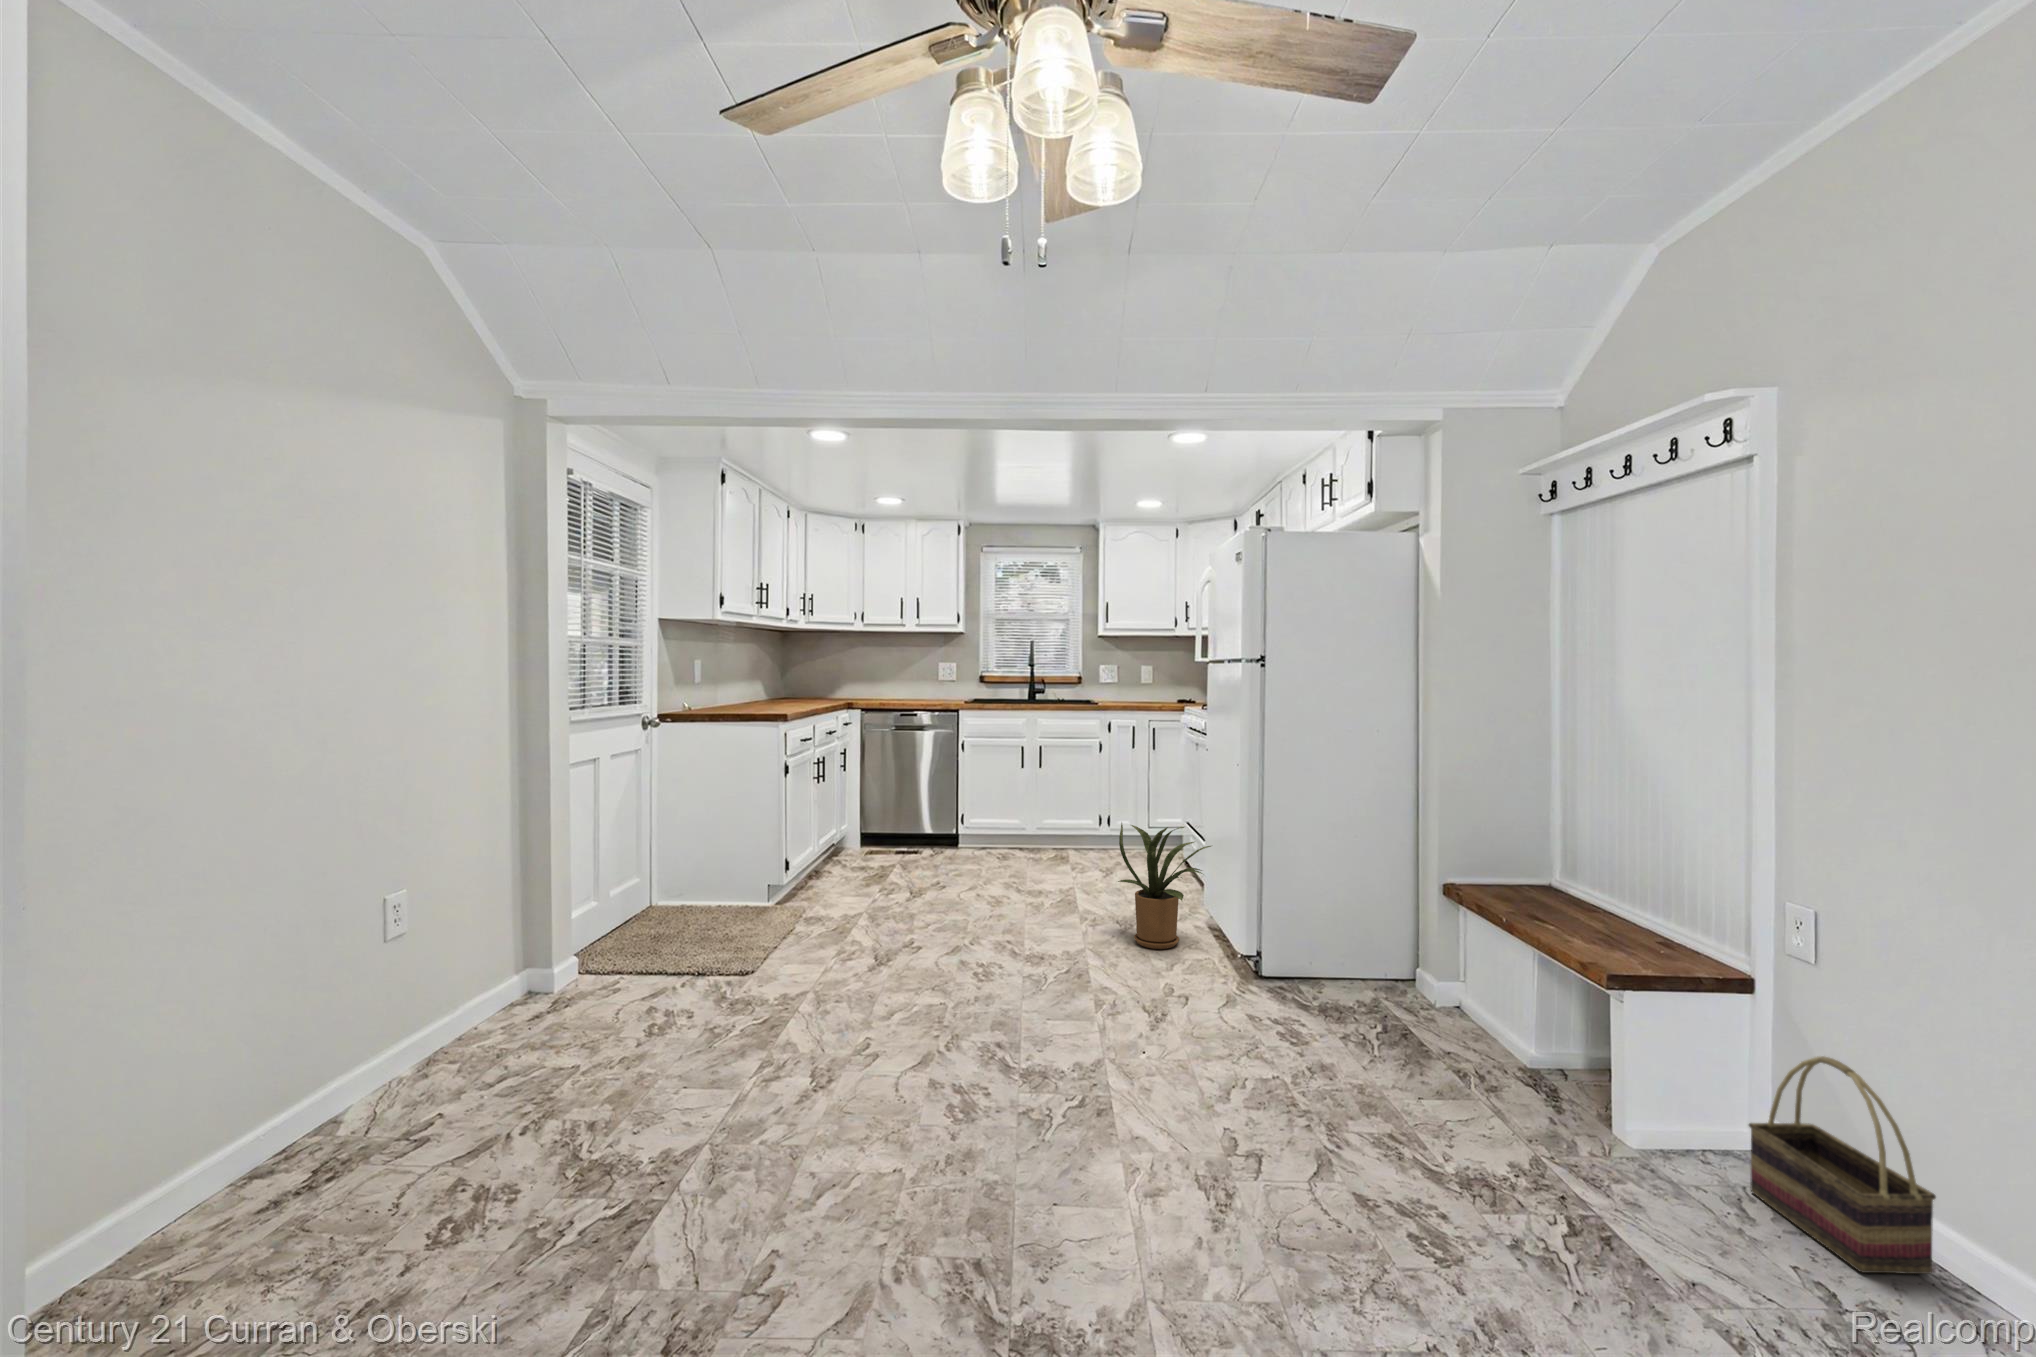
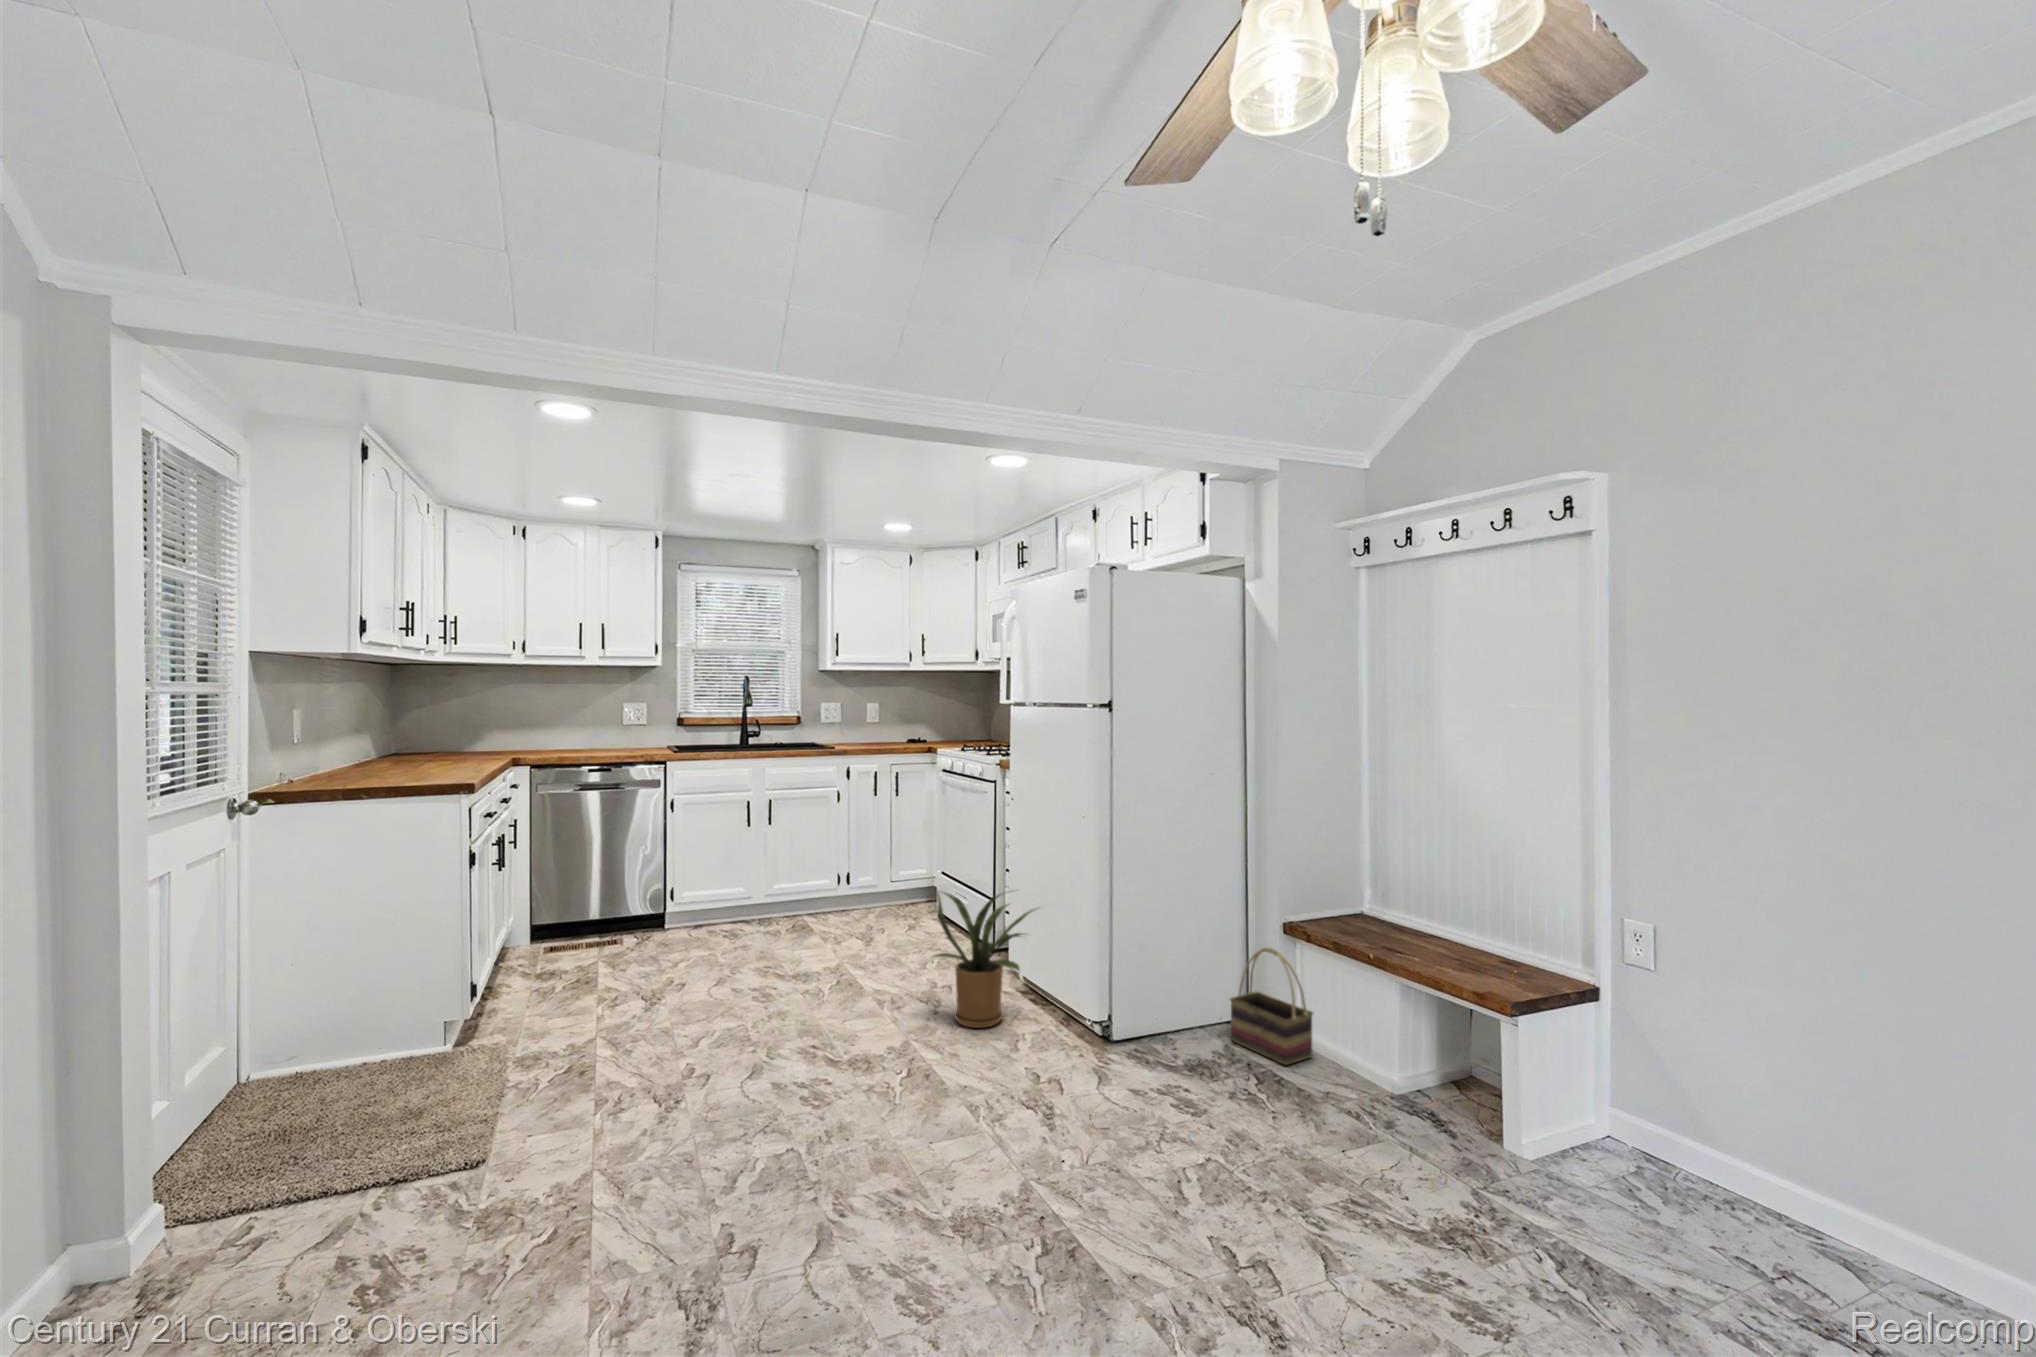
basket: present [1749,1056,1936,1274] -> present [1230,948,1313,1065]

